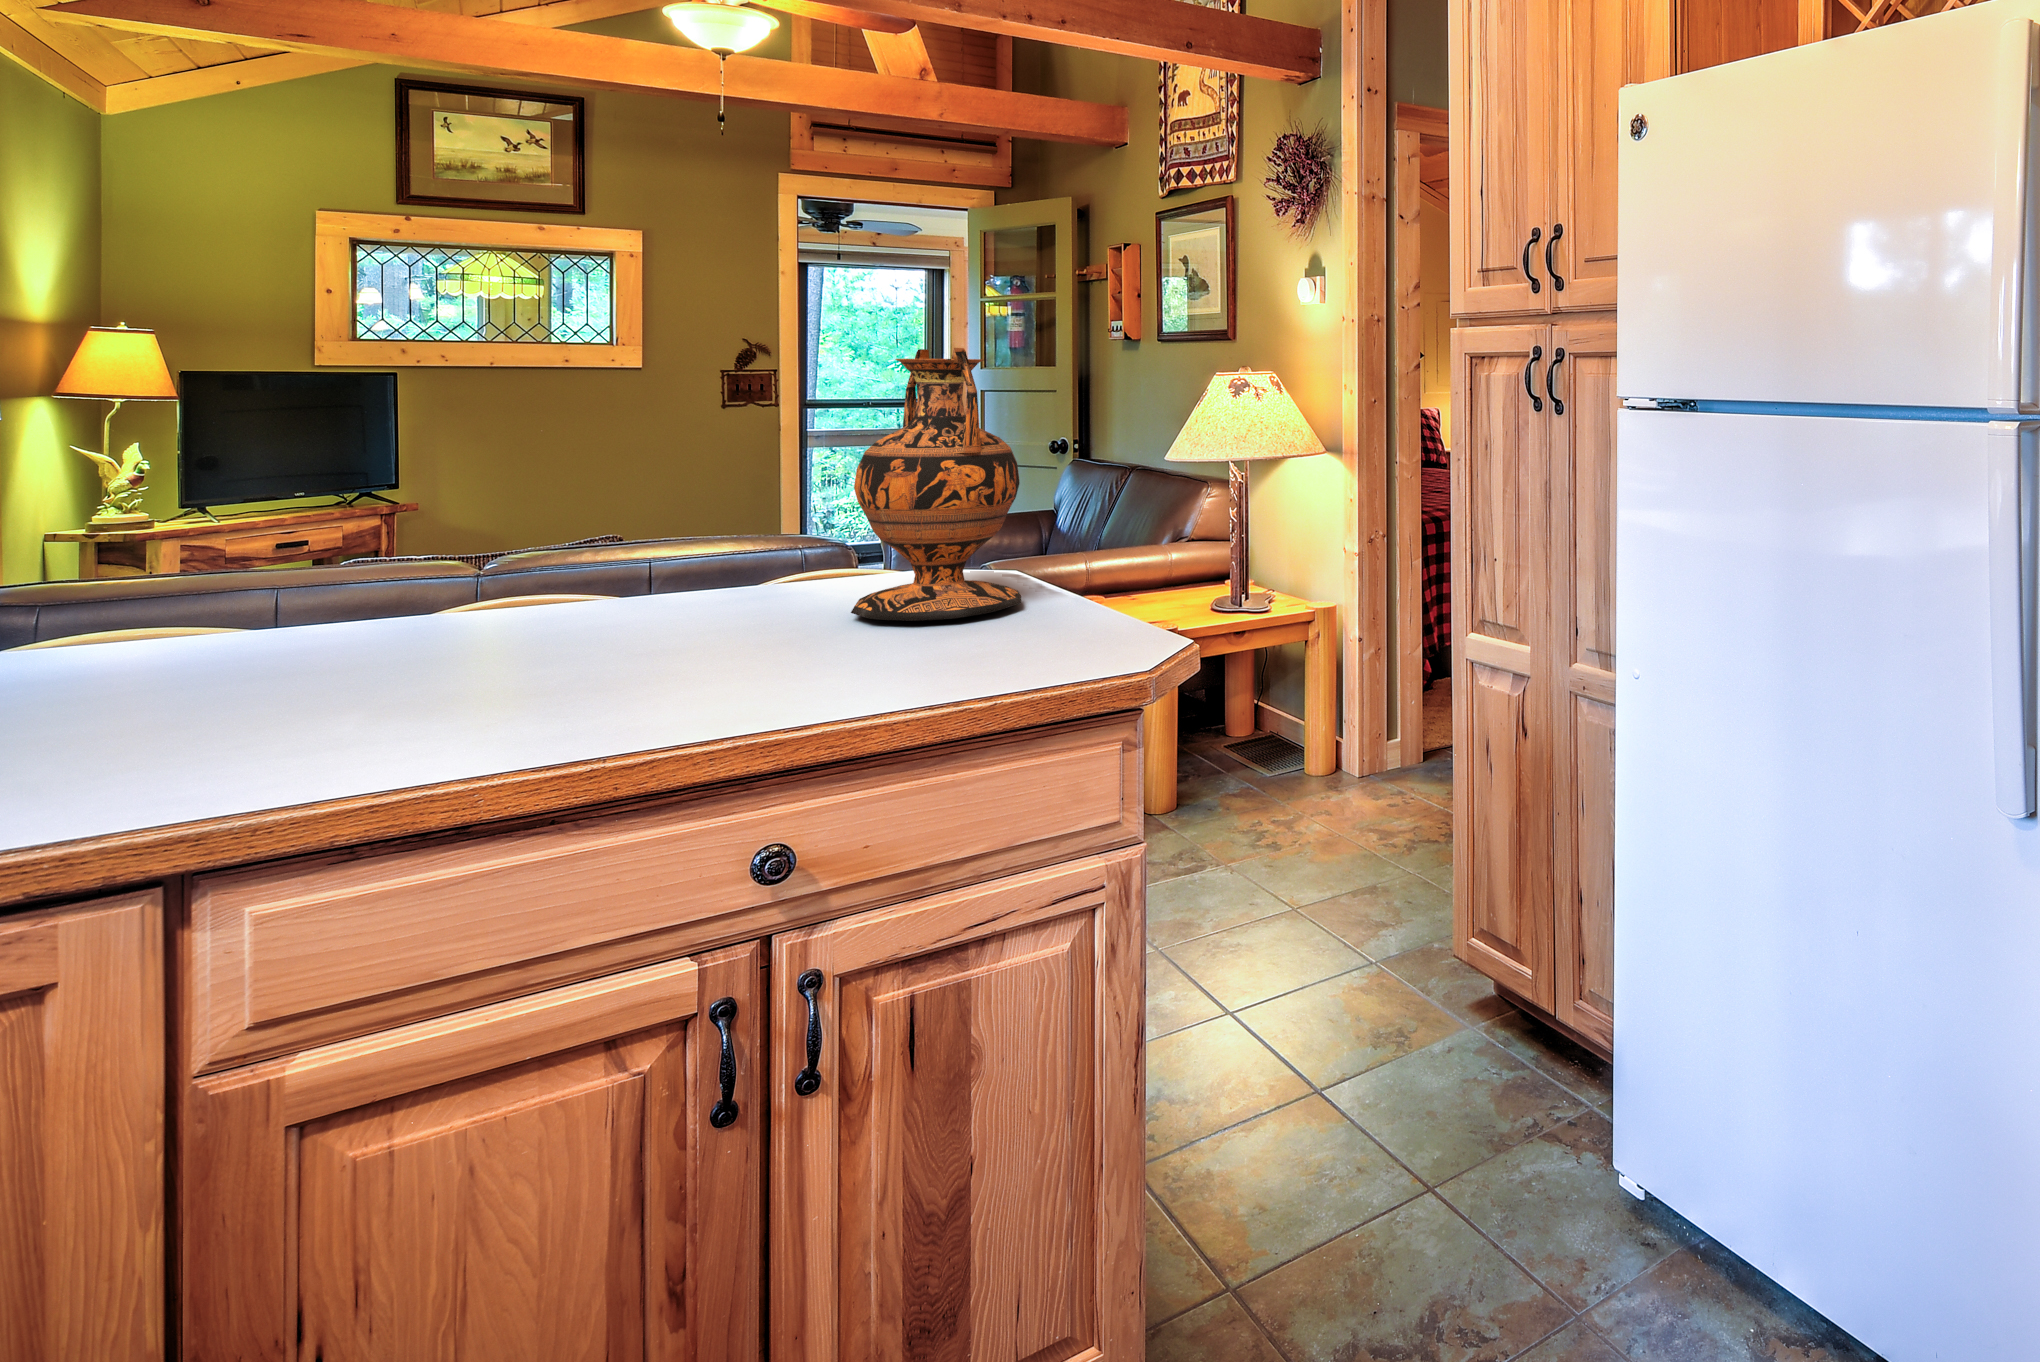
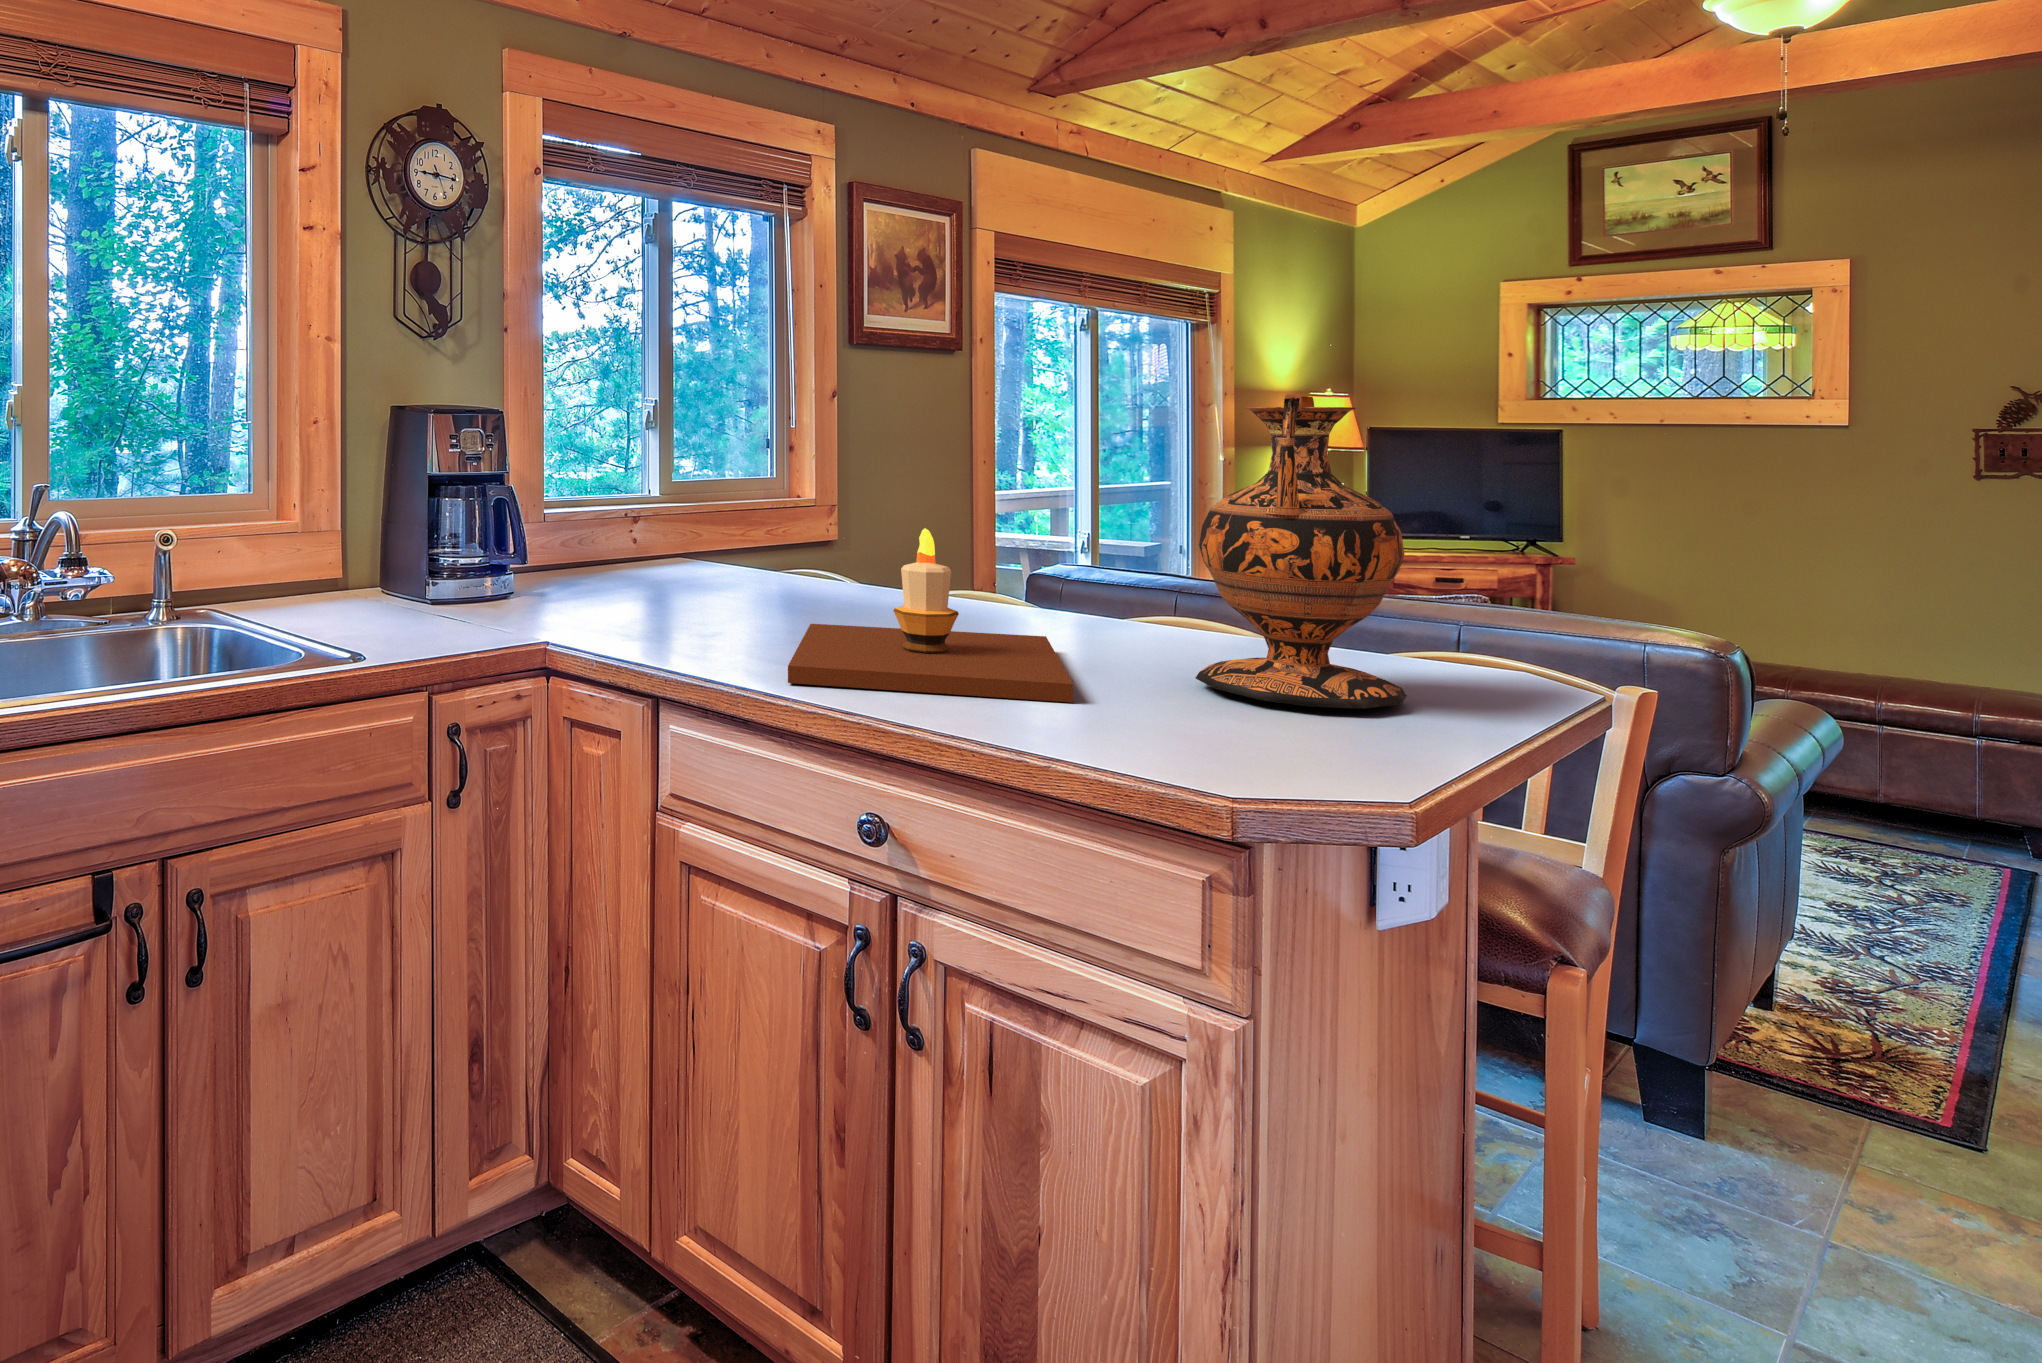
candle: none [315,509,857,744] -> present [788,528,1073,702]

